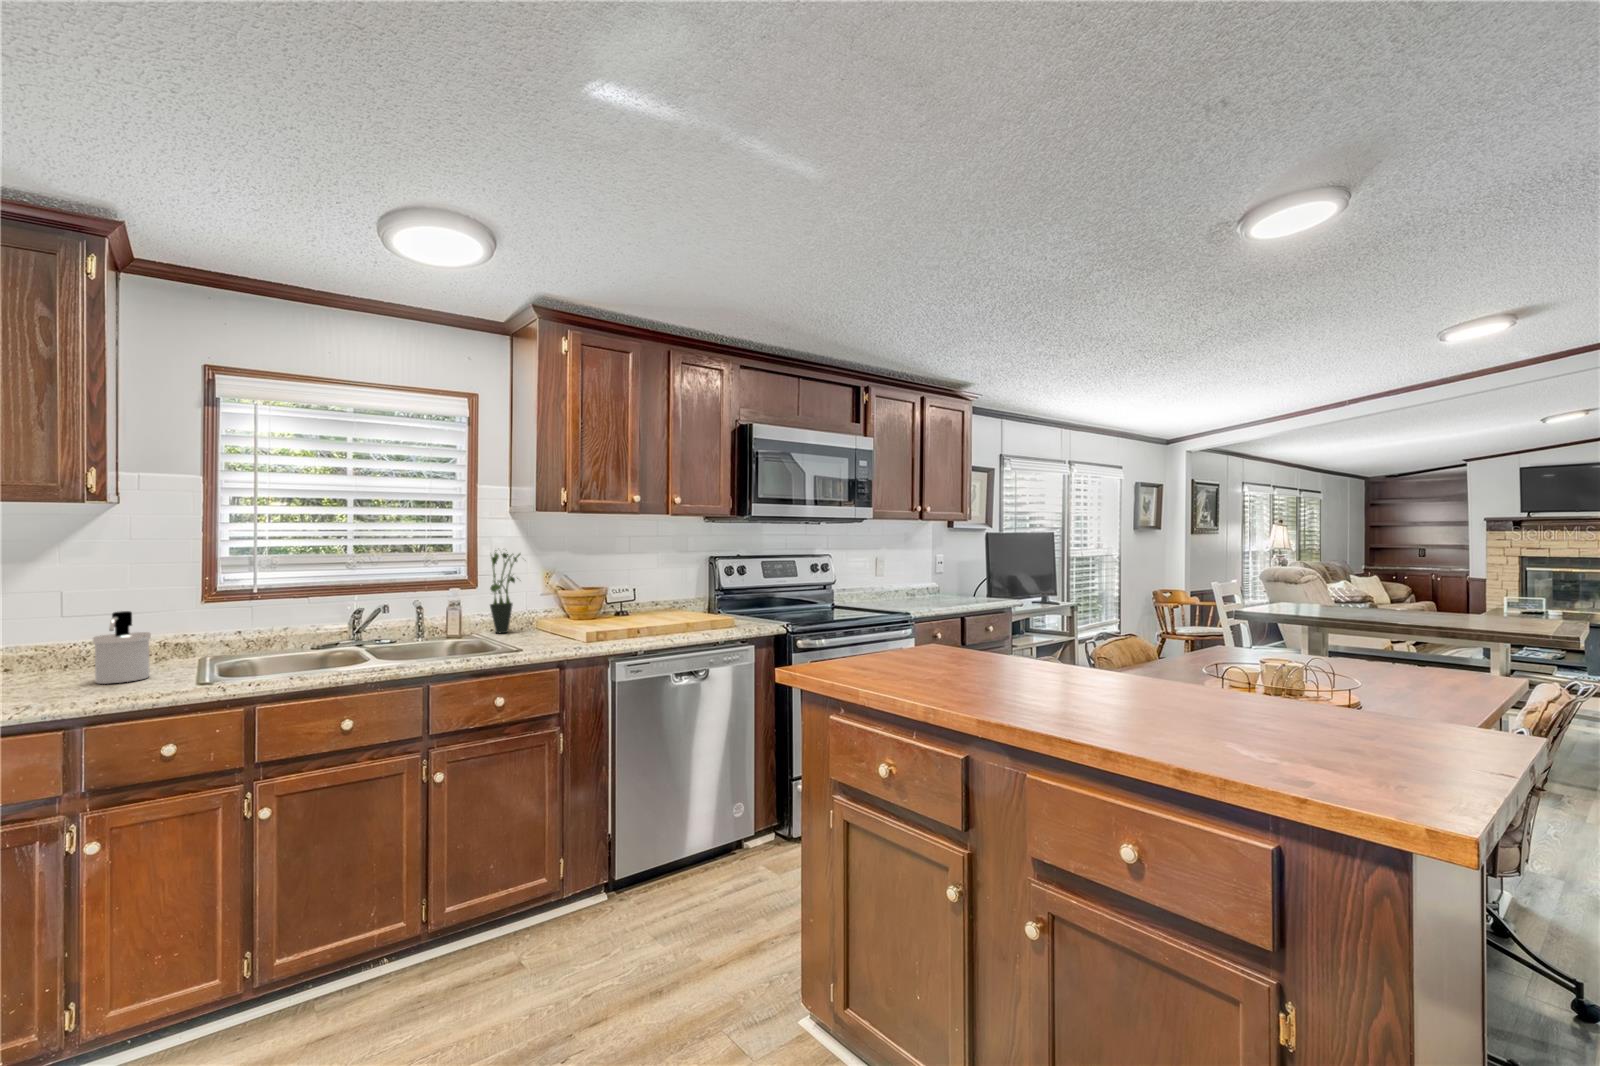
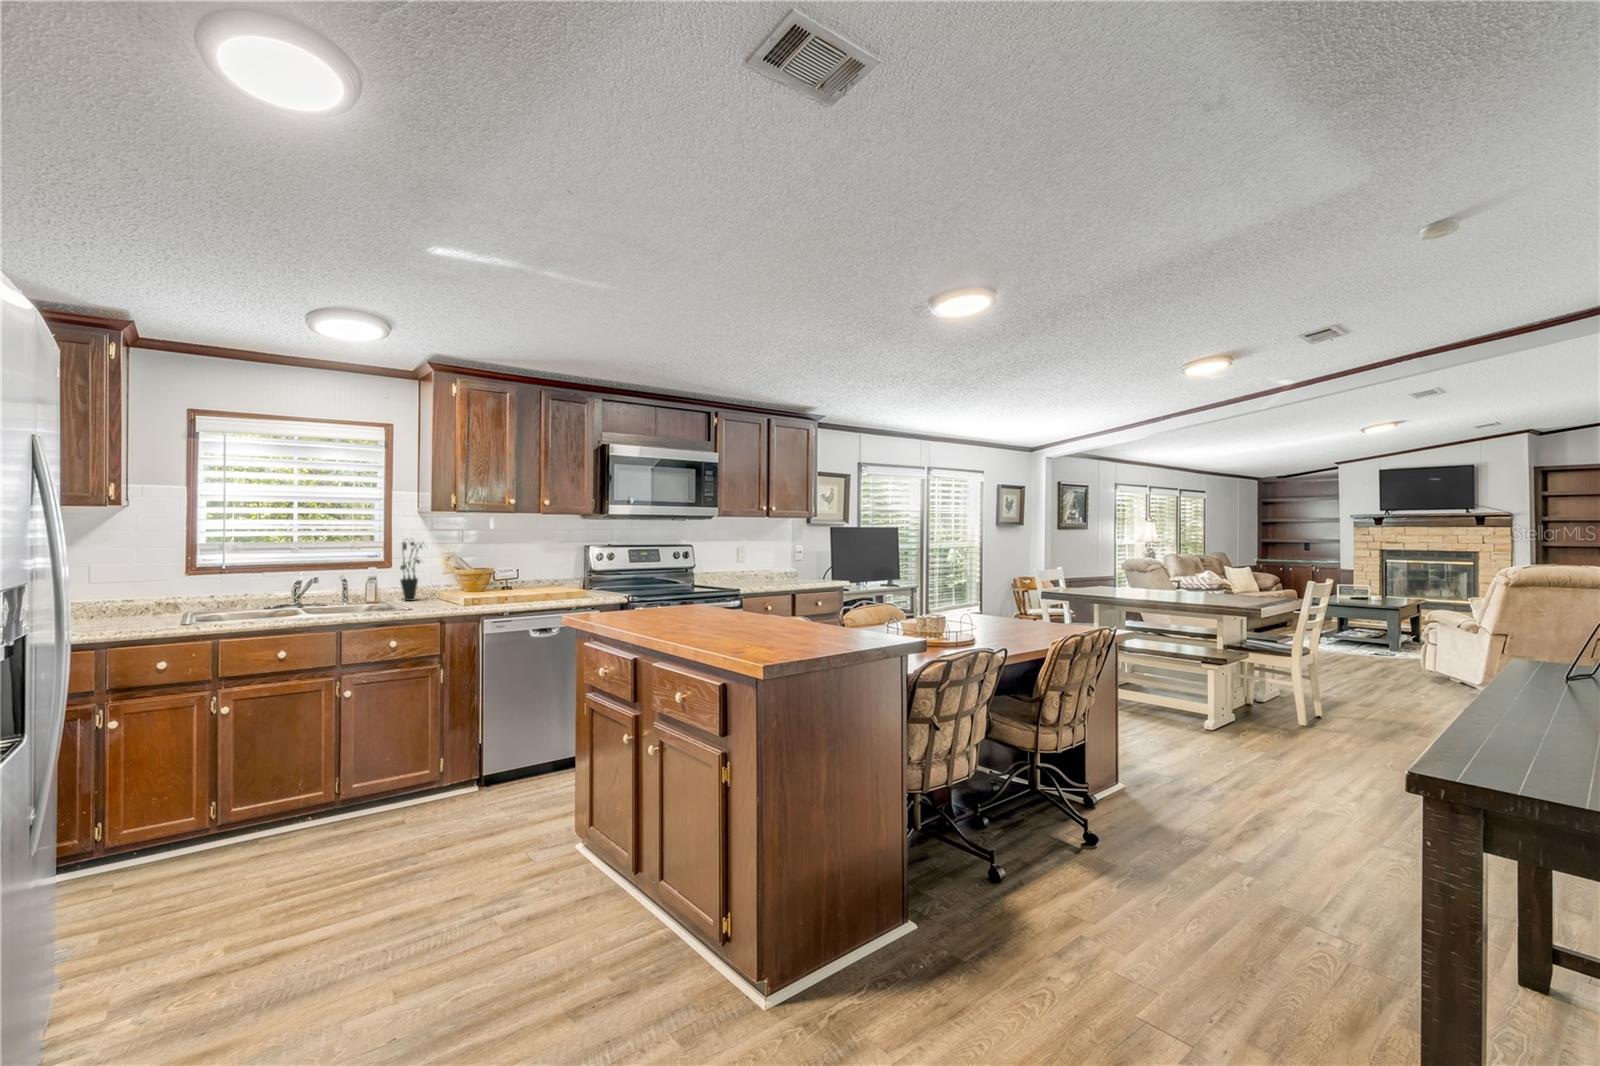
soap dispenser: present [93,611,151,684] -> none [111,578,149,626]

